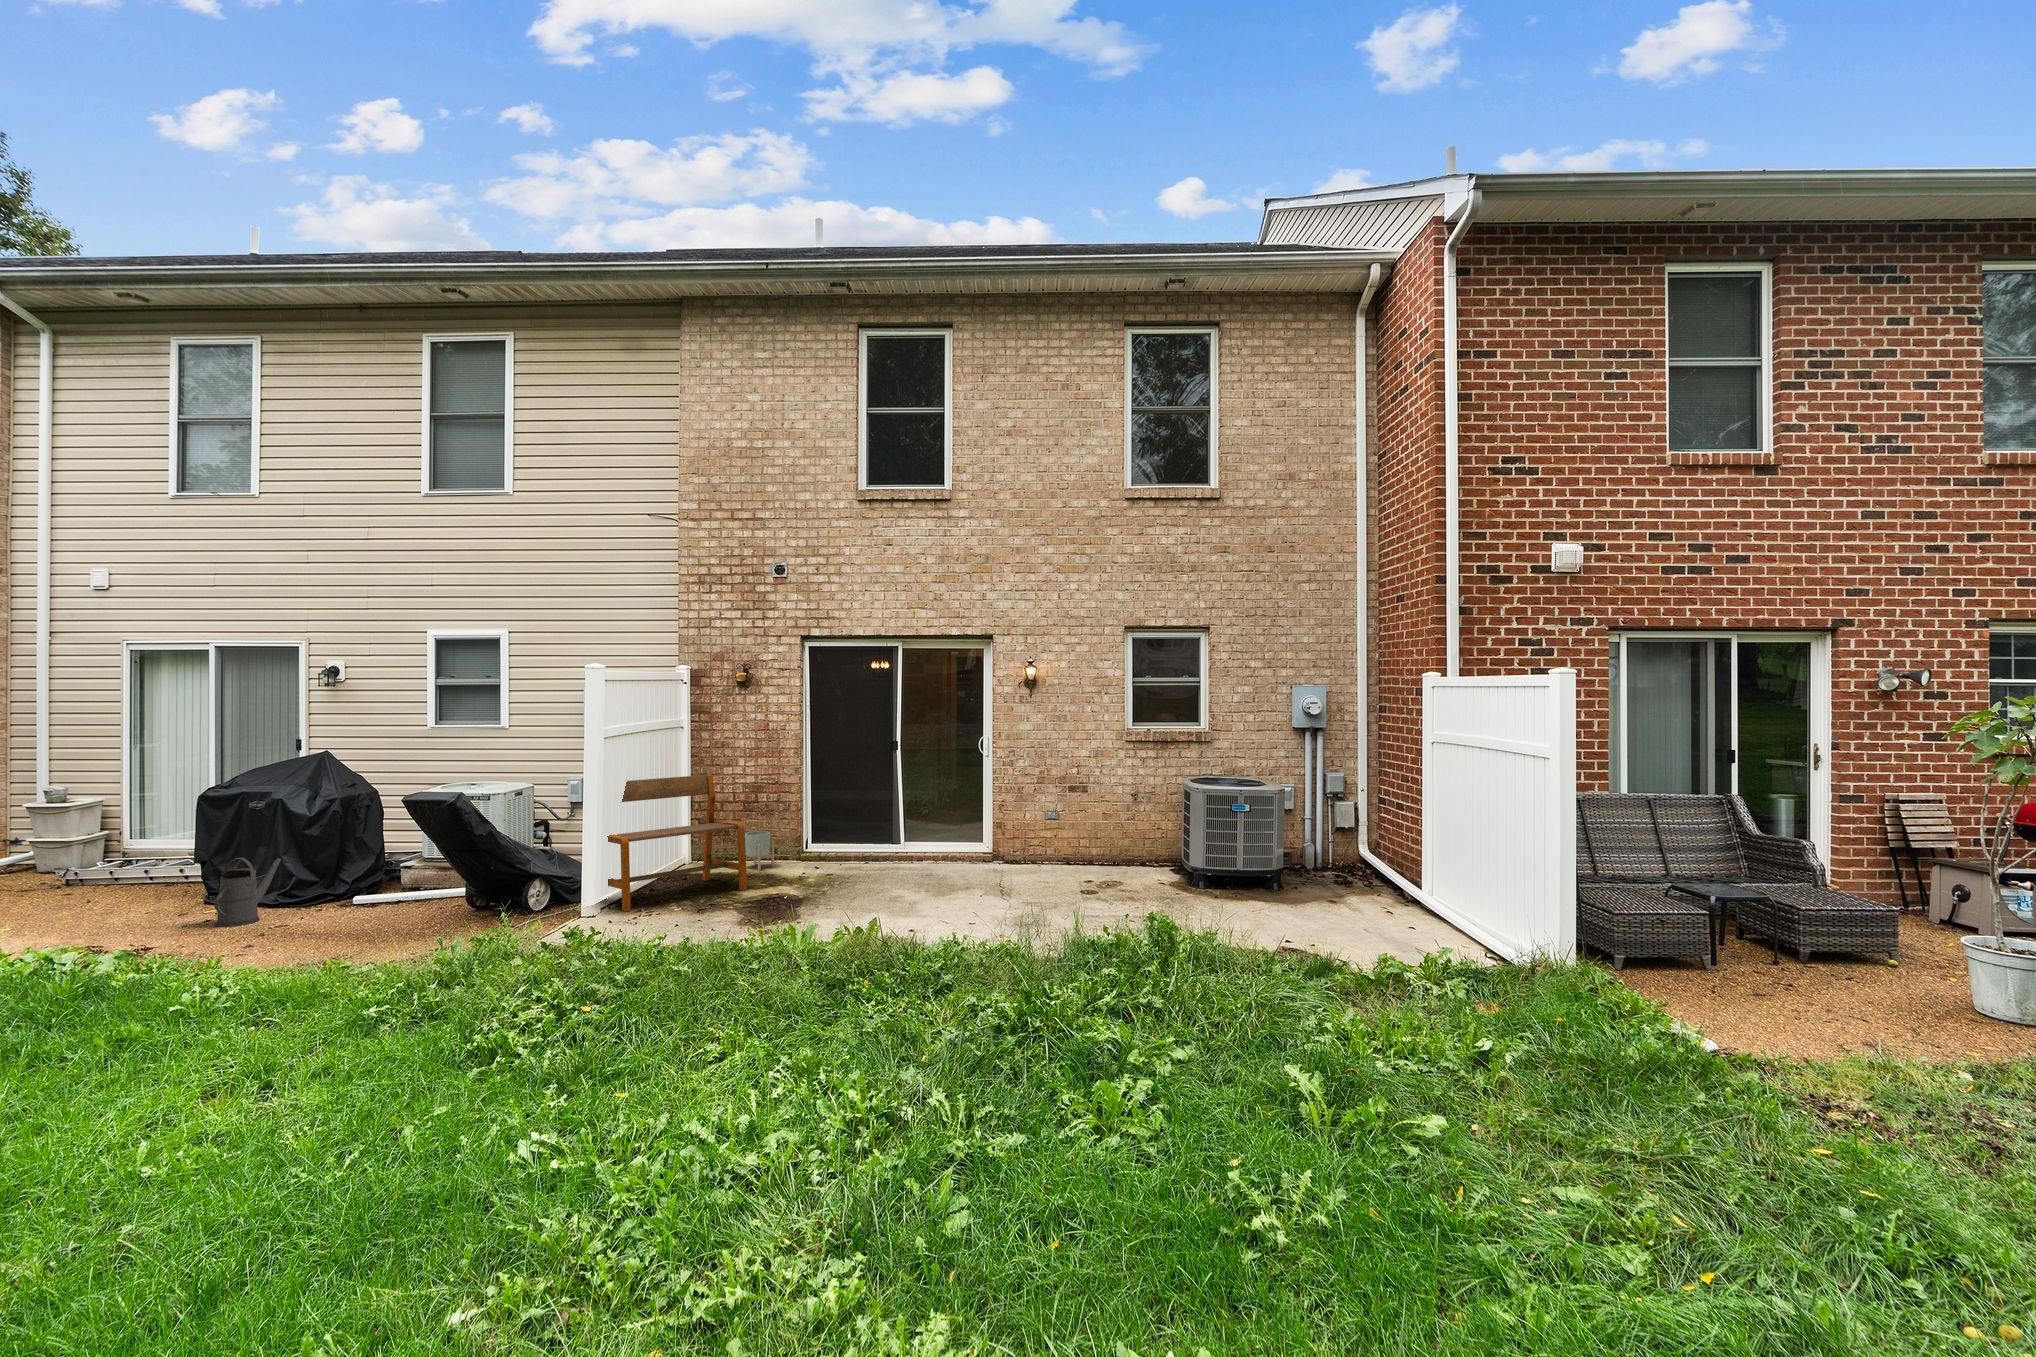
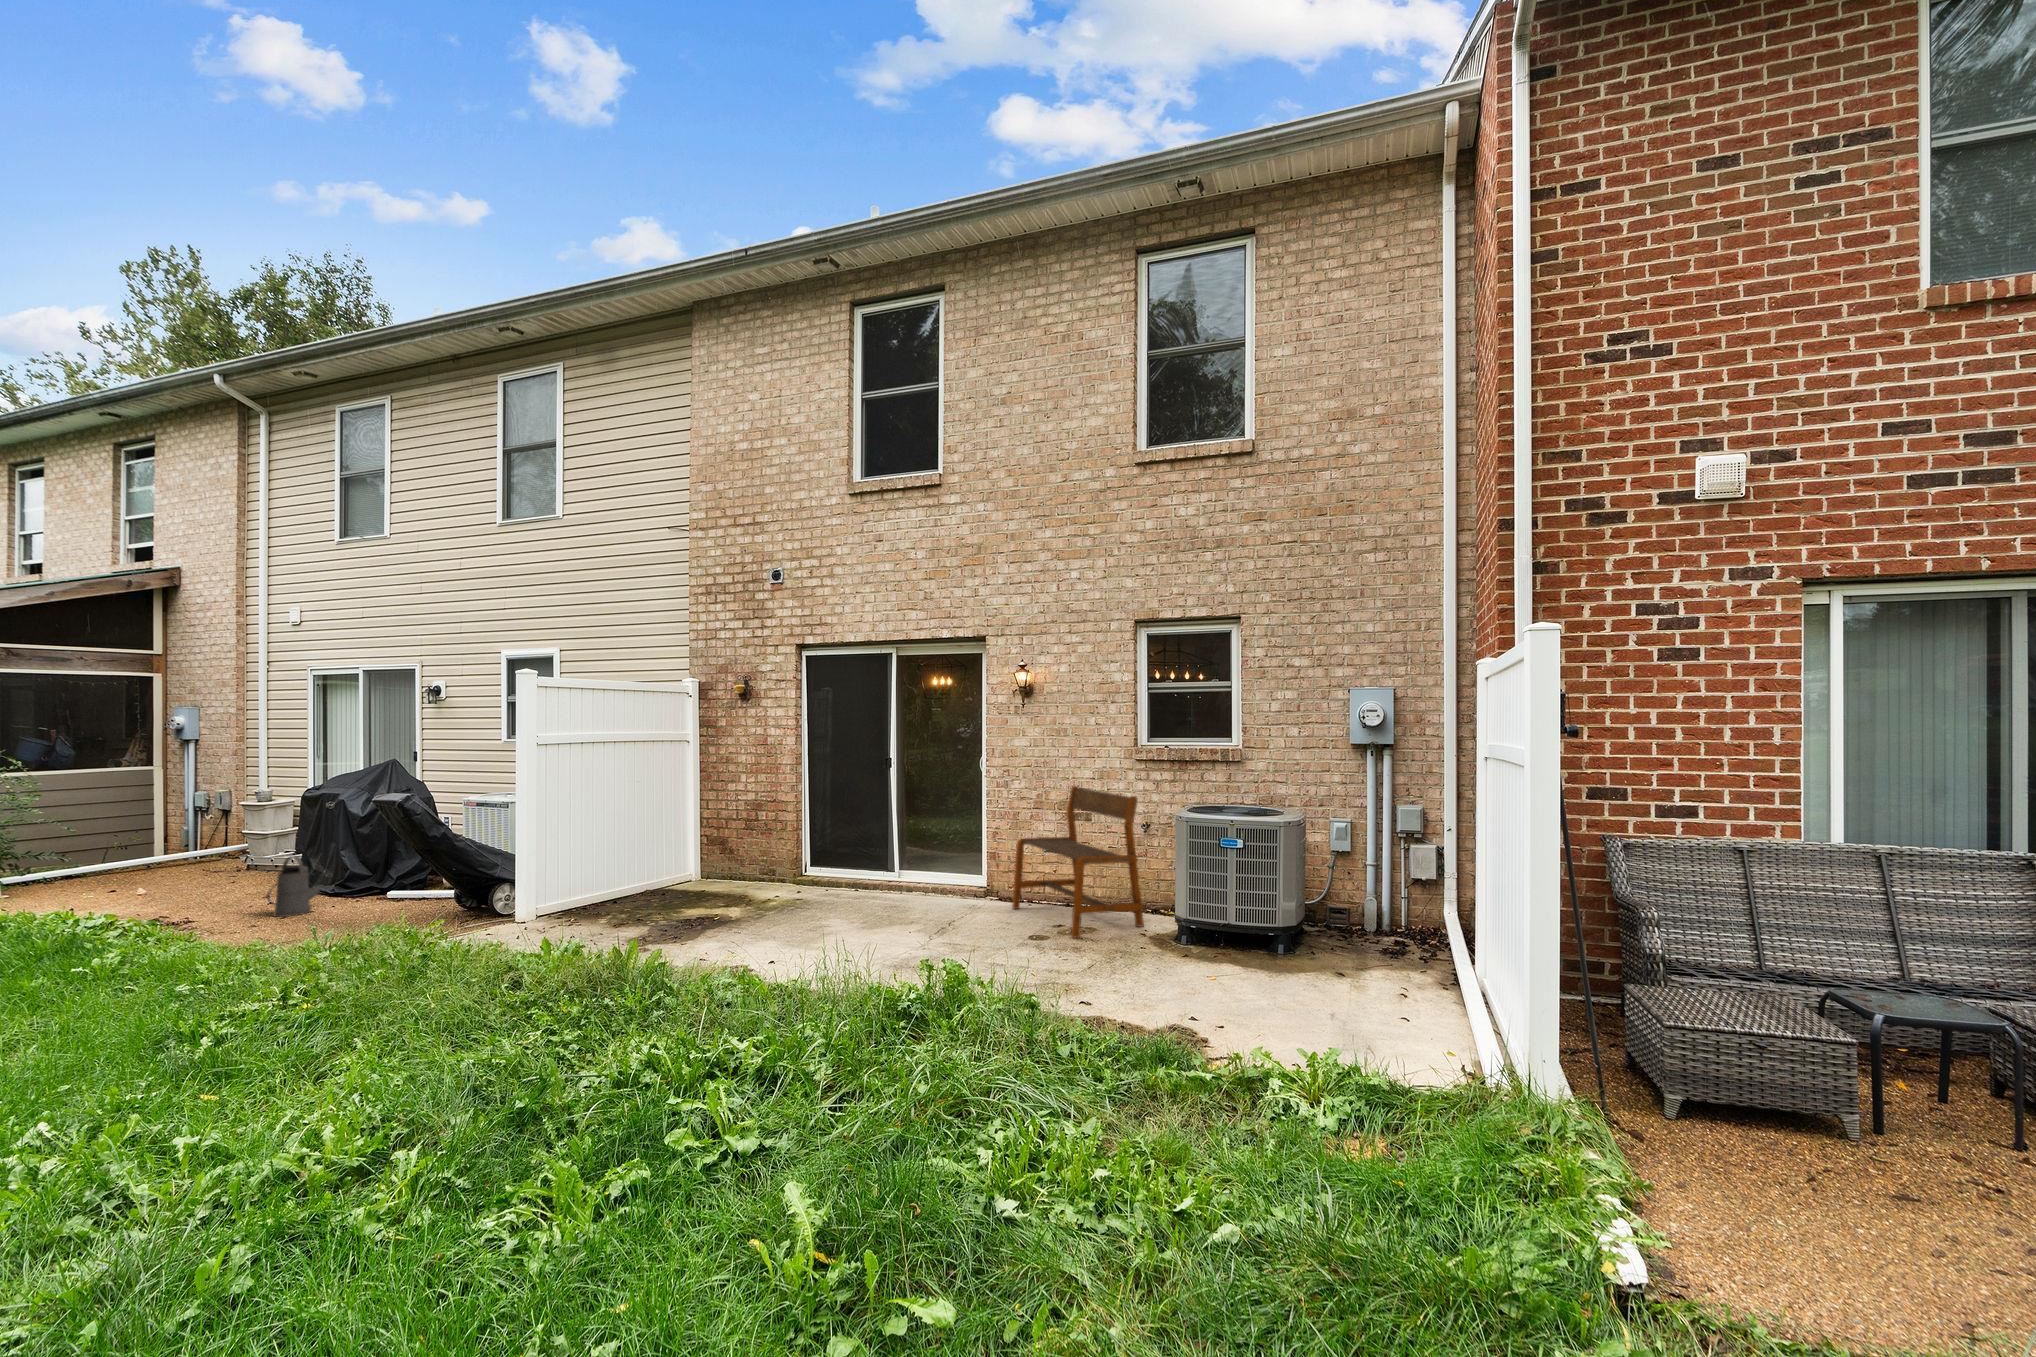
bench: present [607,773,747,912] -> present [1012,786,1144,938]
planter: present [745,831,774,871] -> none [731,849,766,891]

